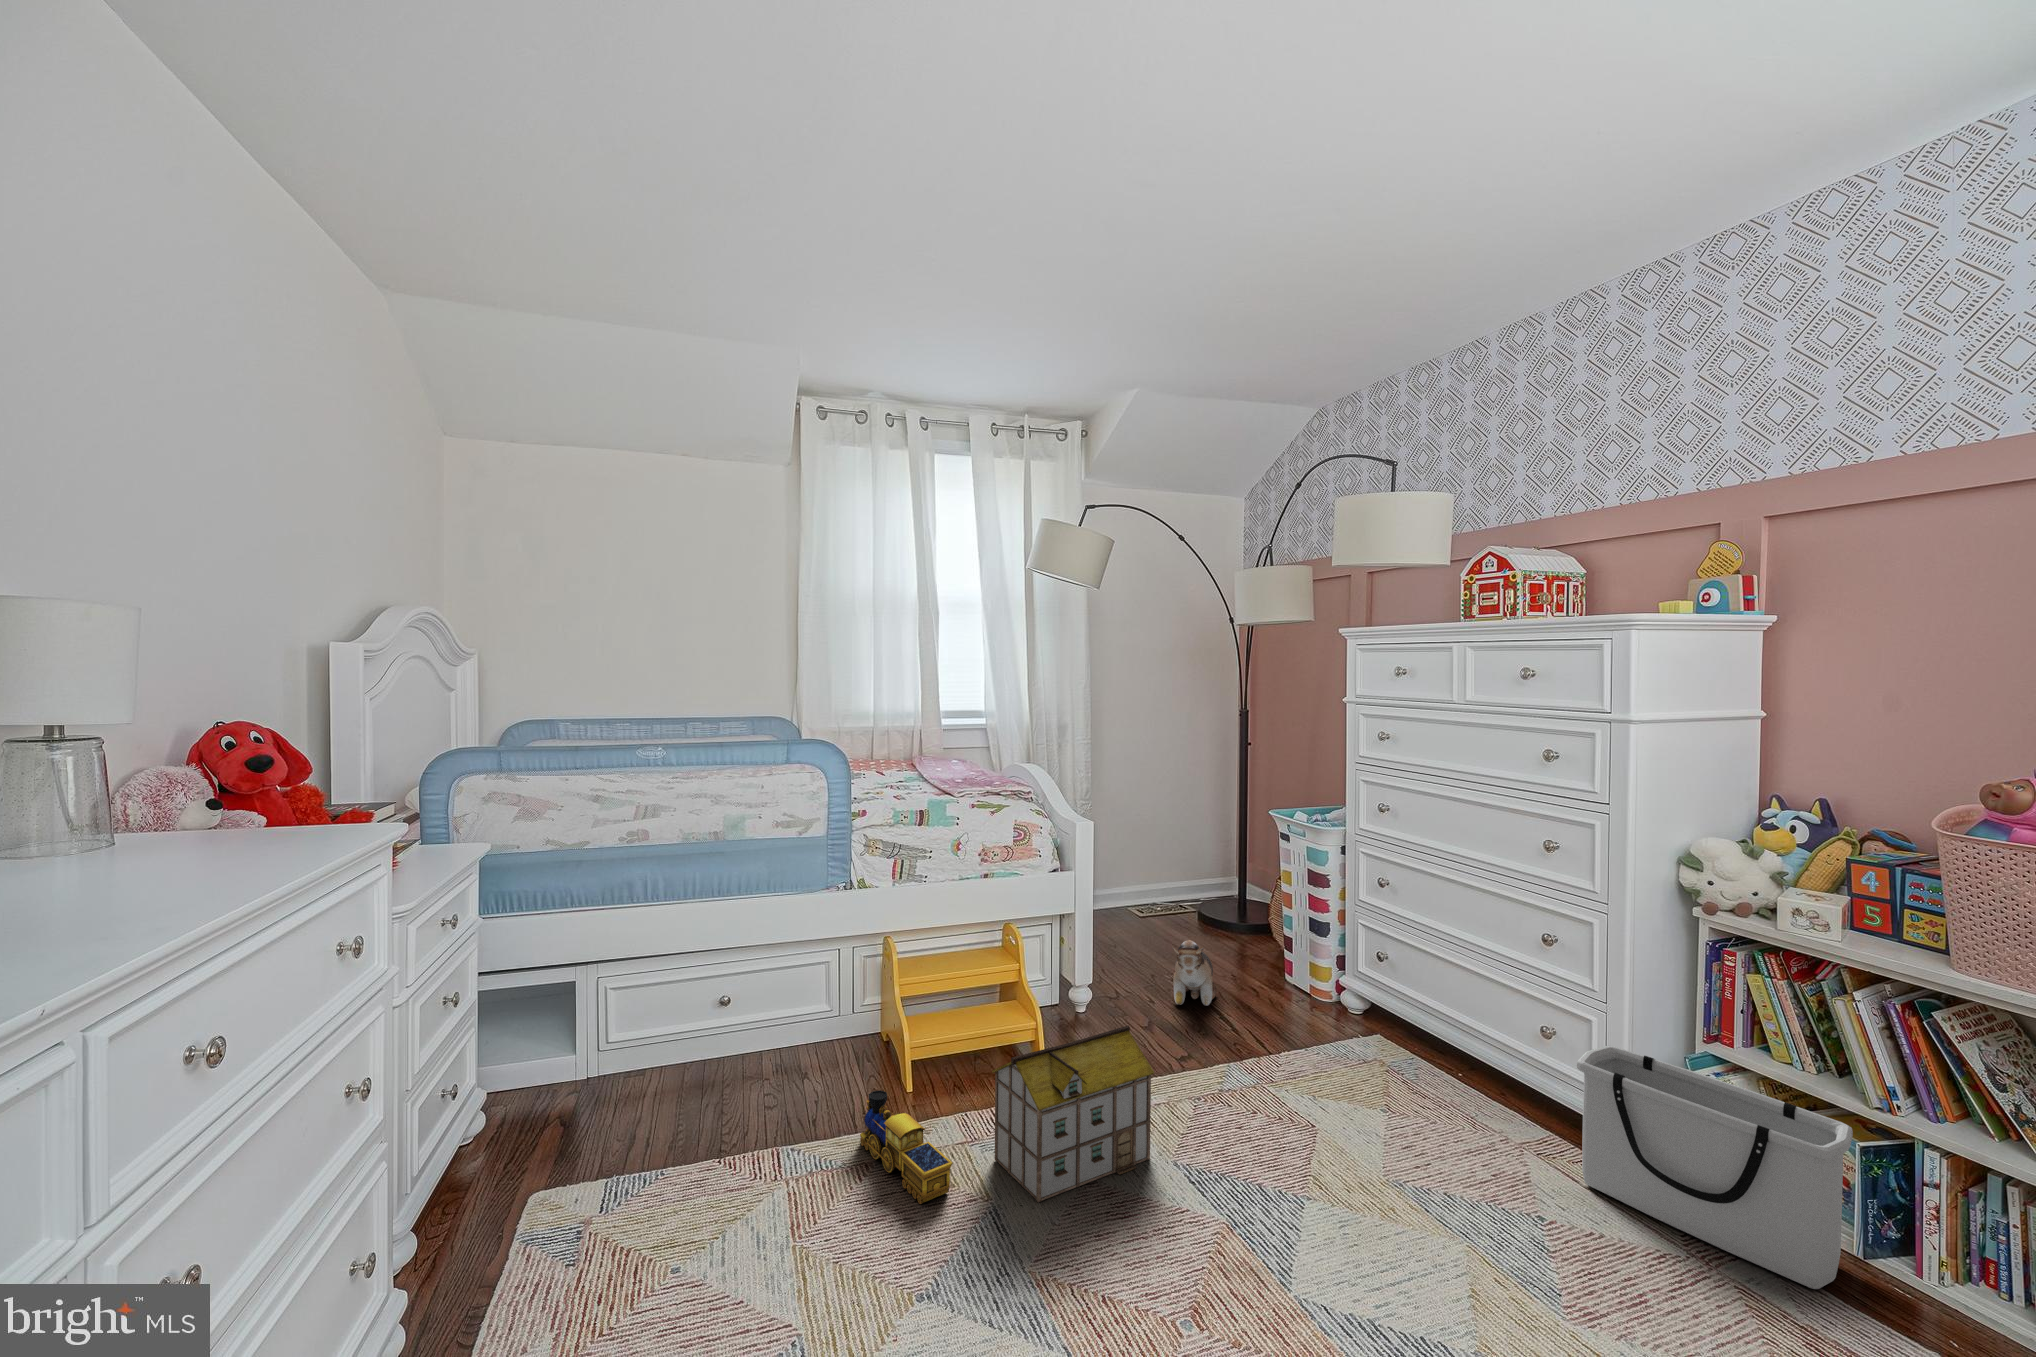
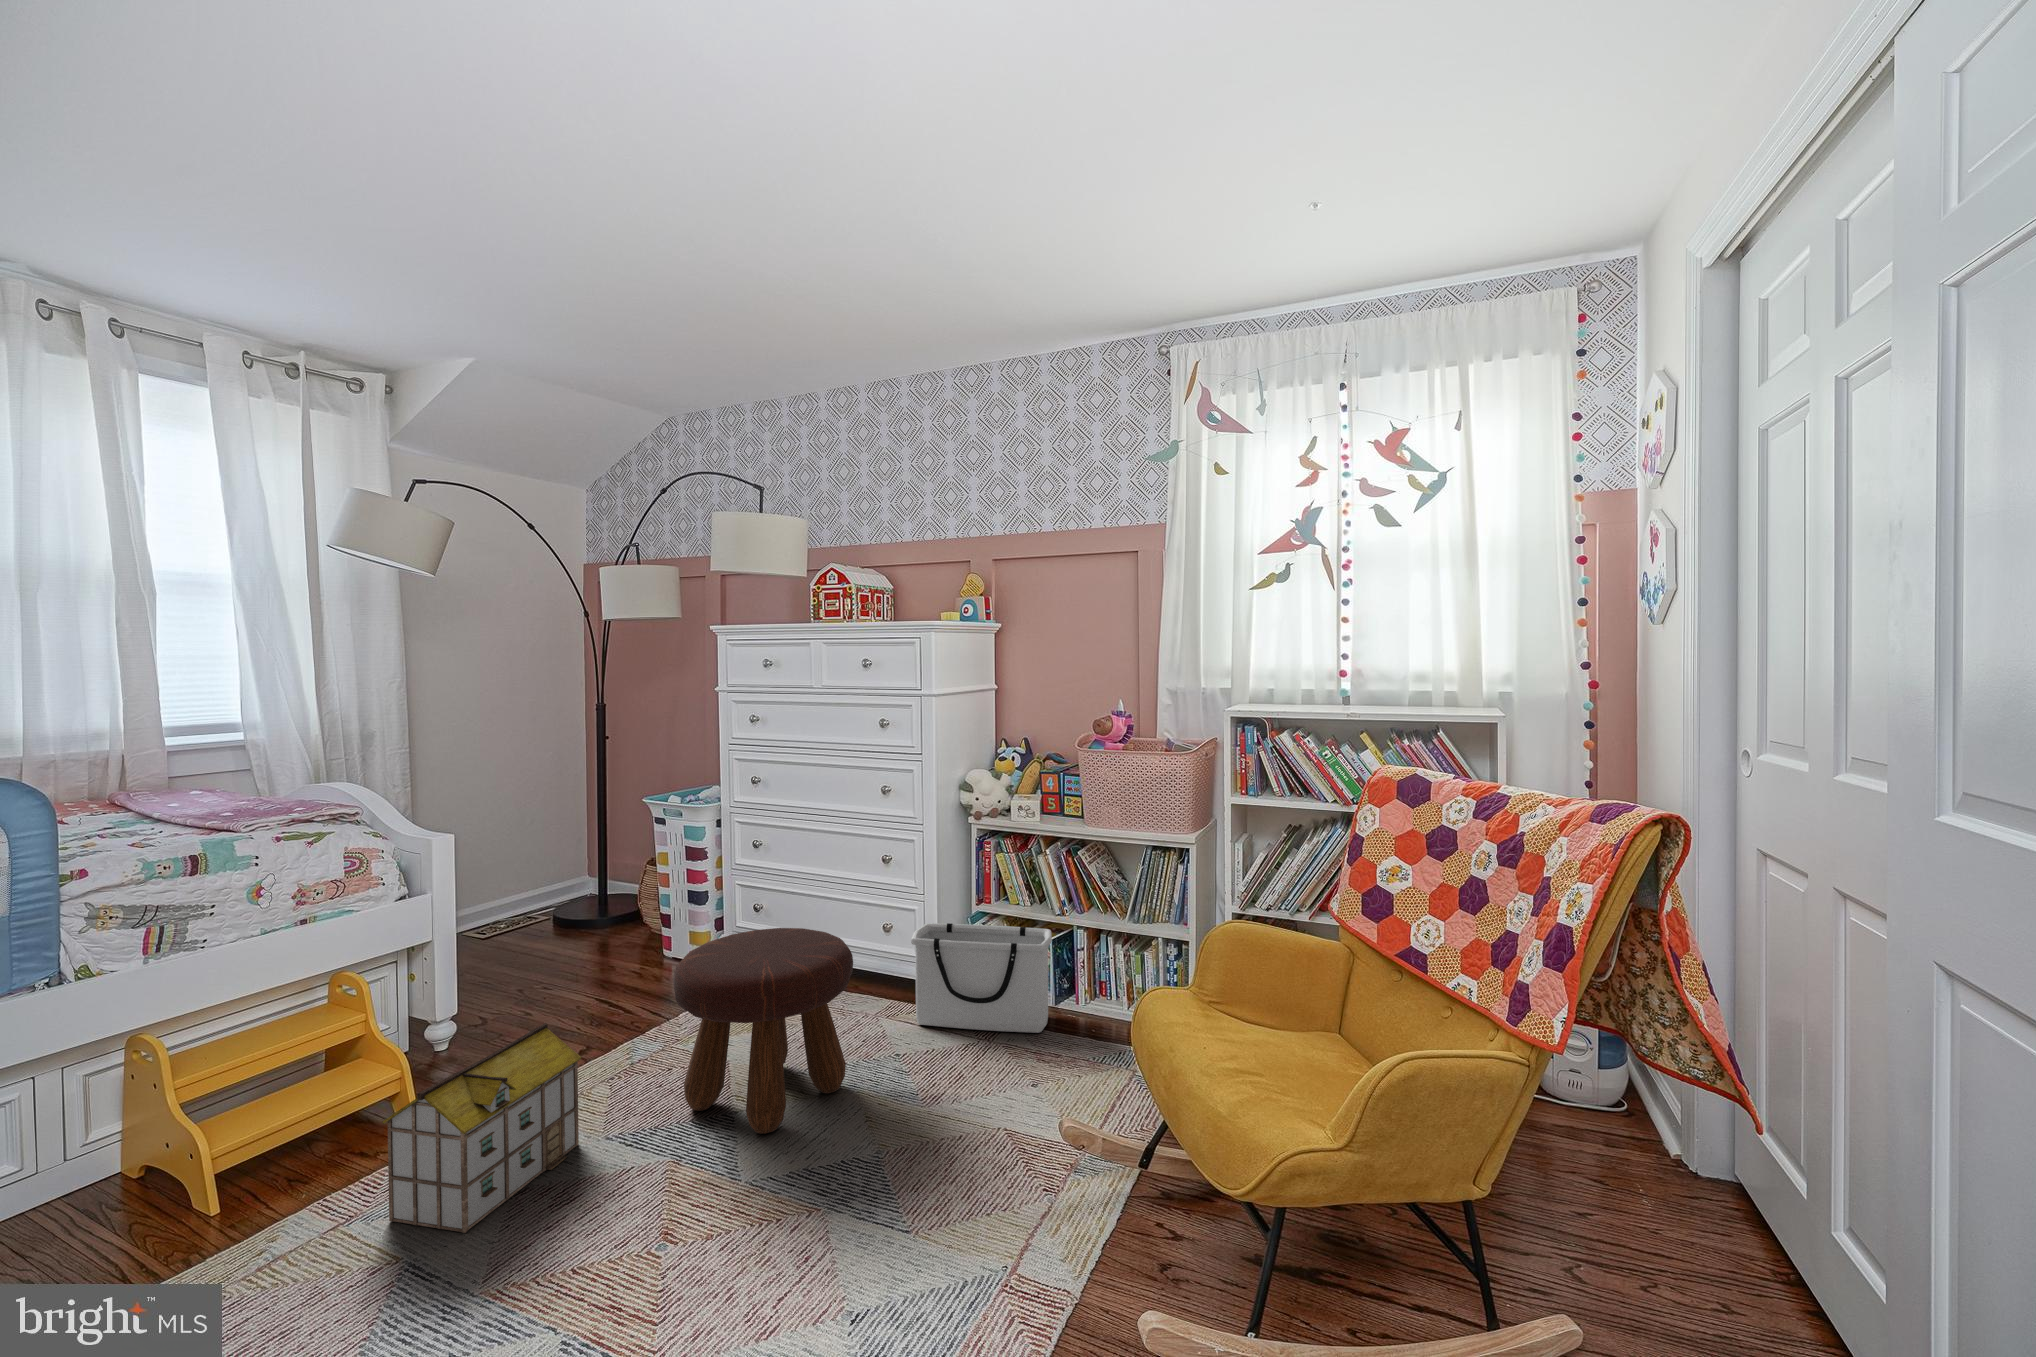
plush toy: present [1172,940,1216,1006] -> none [552,938,597,1007]
footstool: none [1245,987,1468,1245] -> present [673,928,853,1134]
toy train: present [860,1090,953,1204] -> none [161,1210,344,1307]

